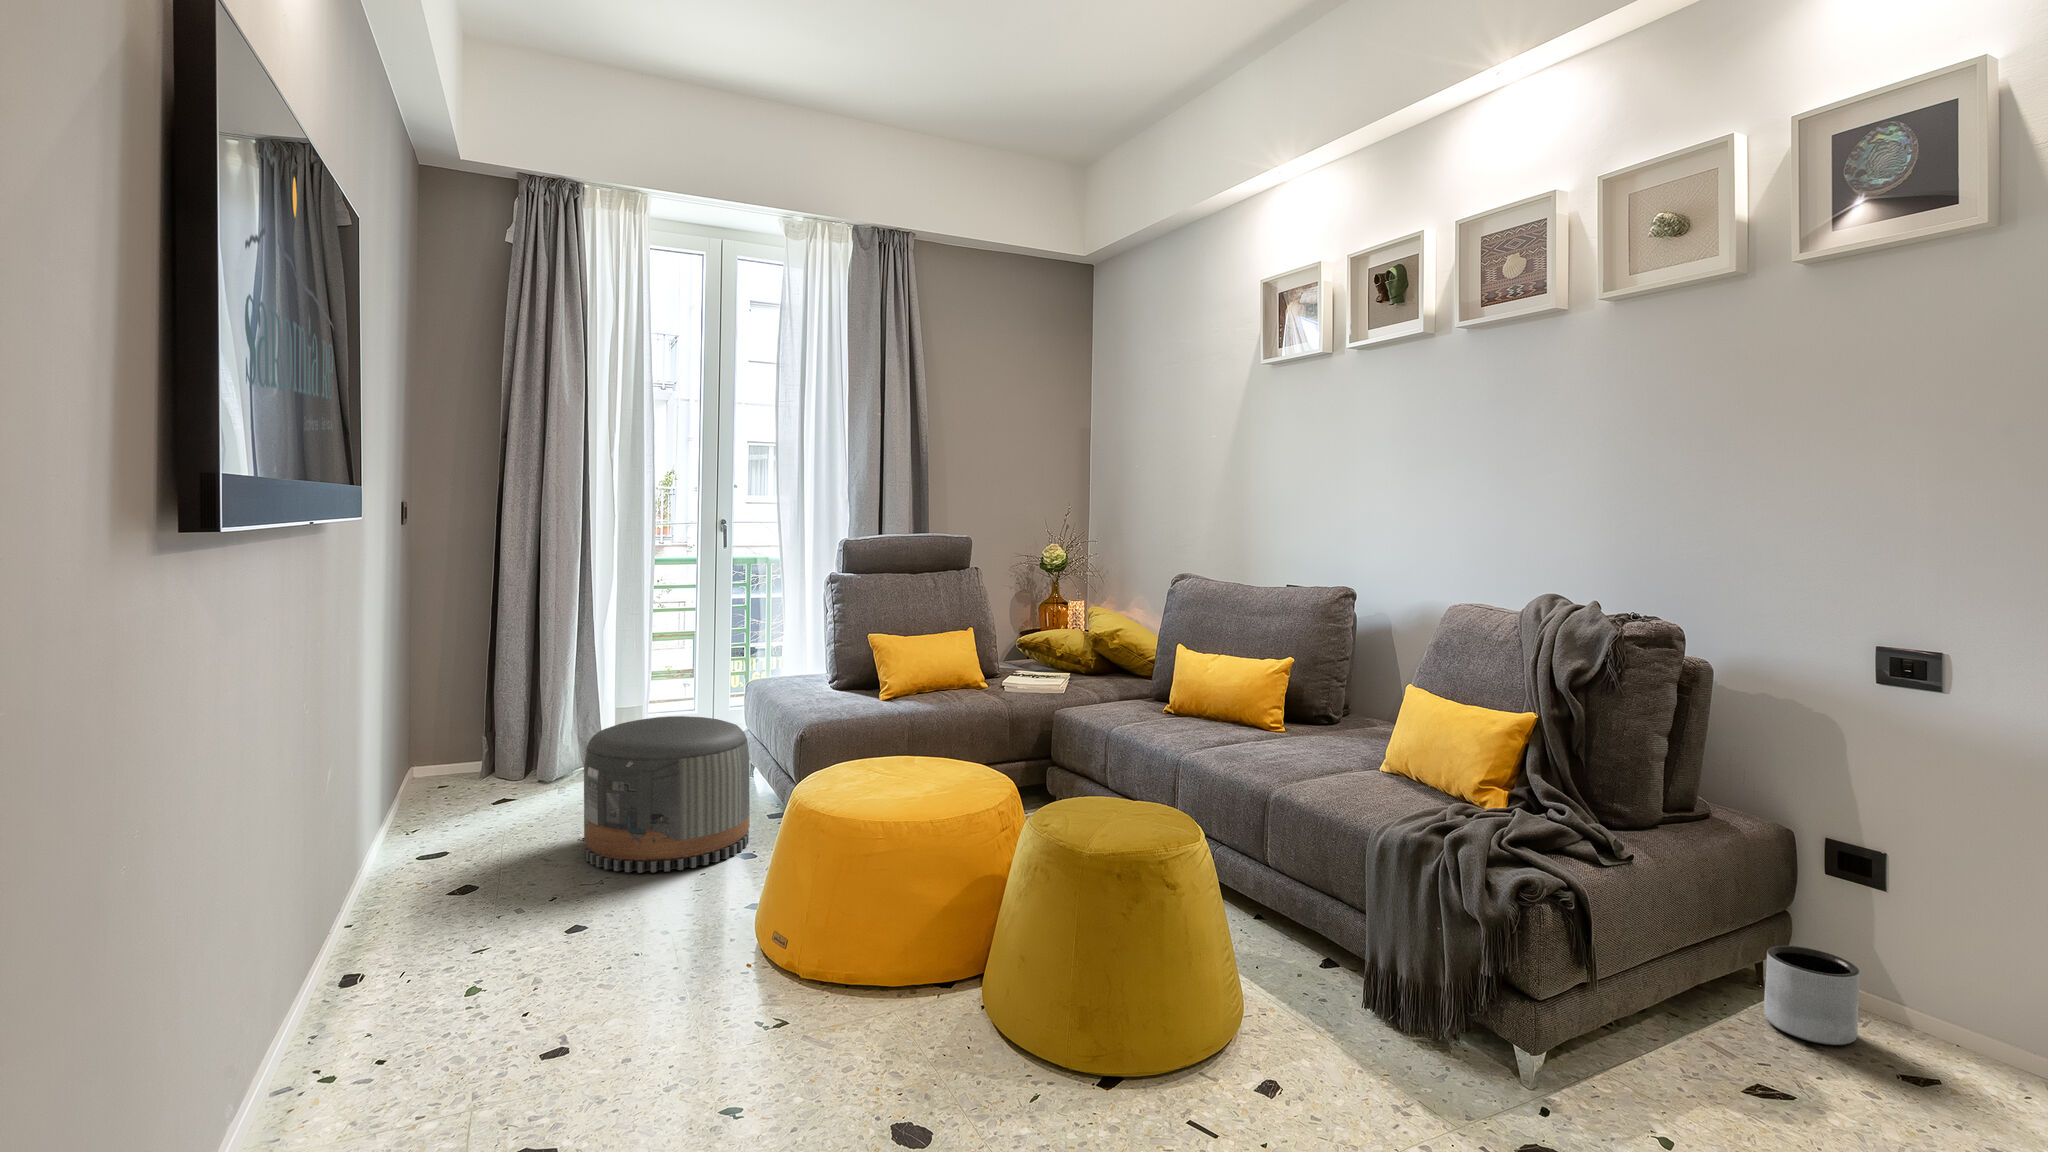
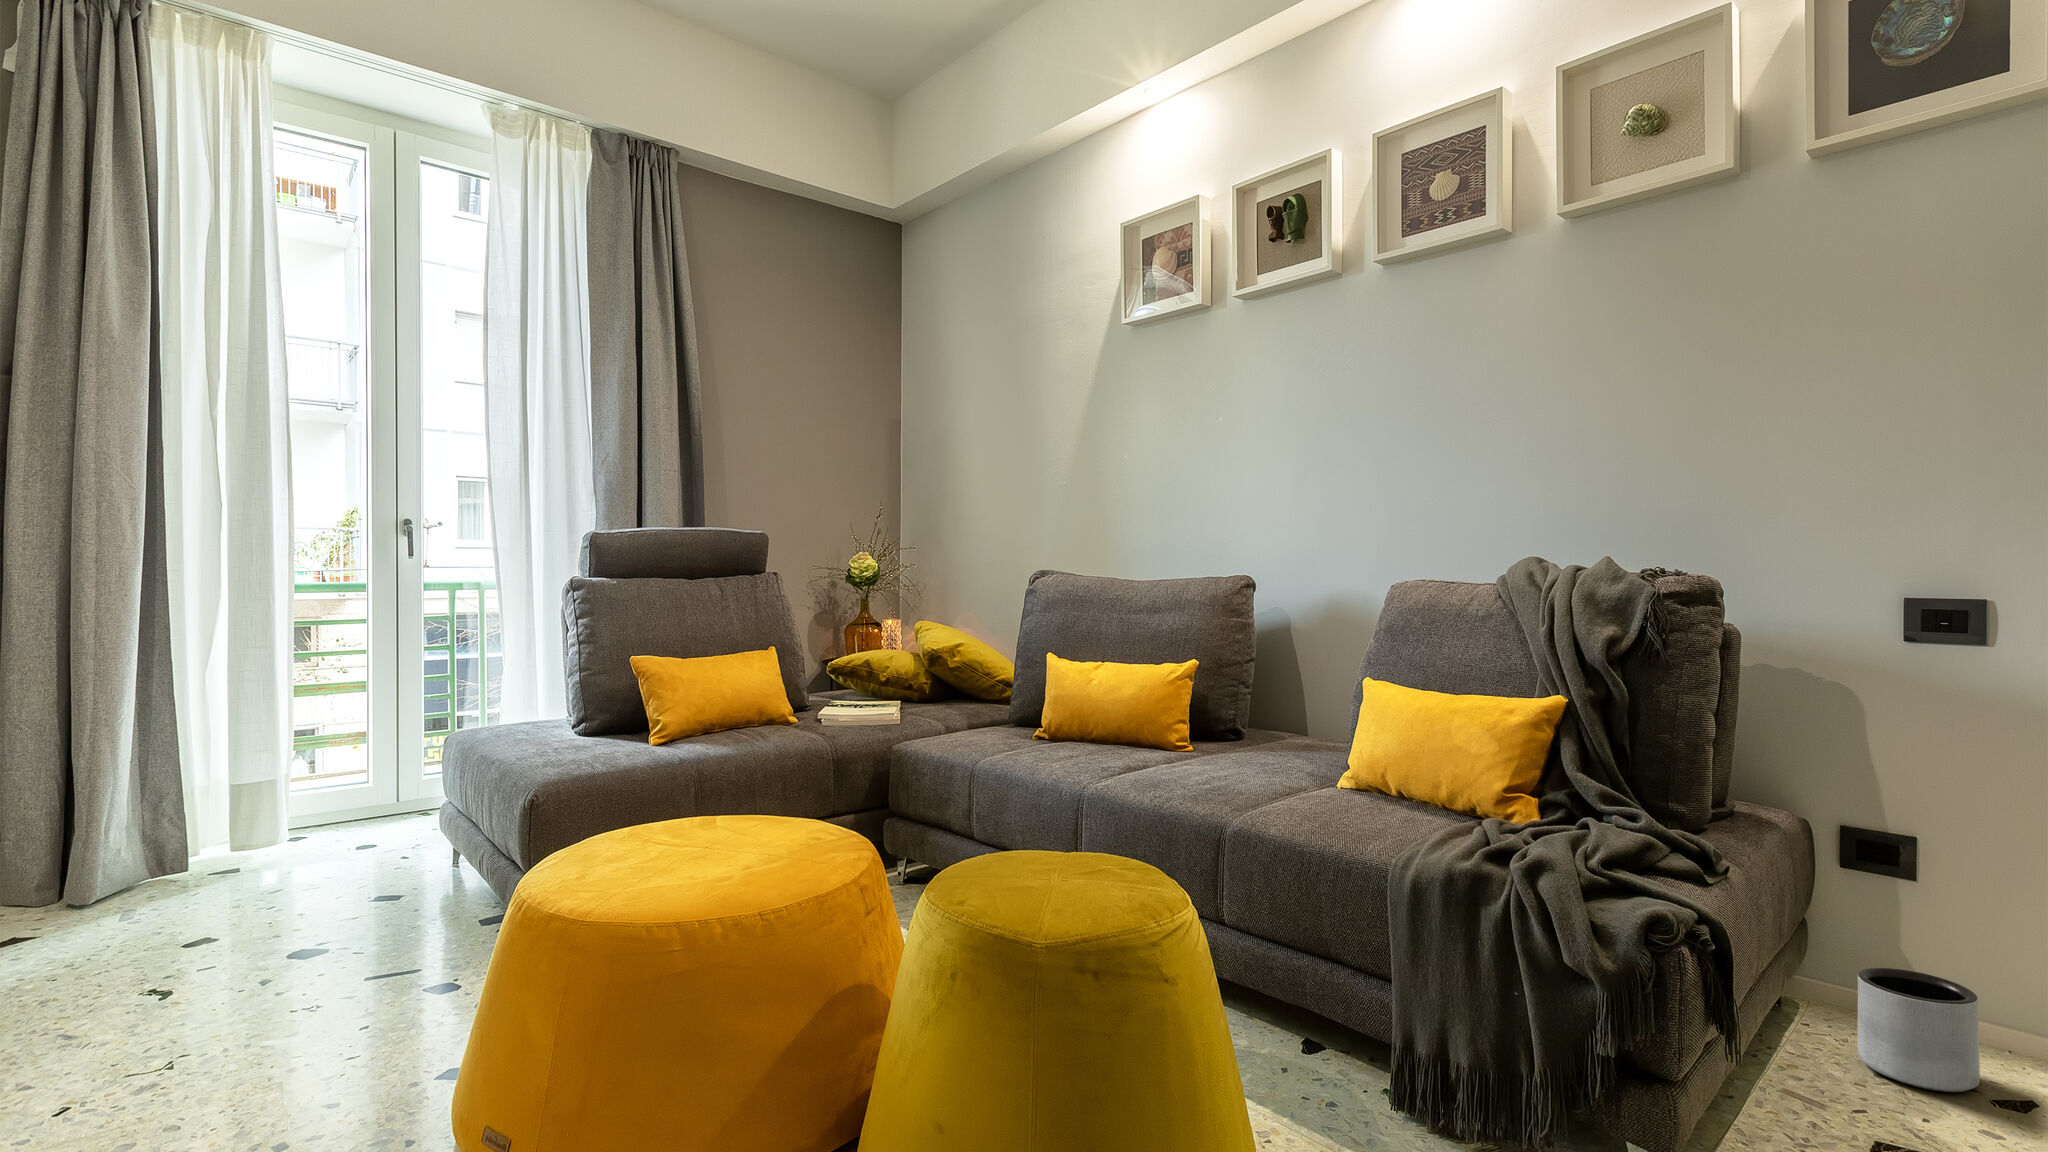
pouf: present [584,716,750,873] -> none [143,785,448,1050]

